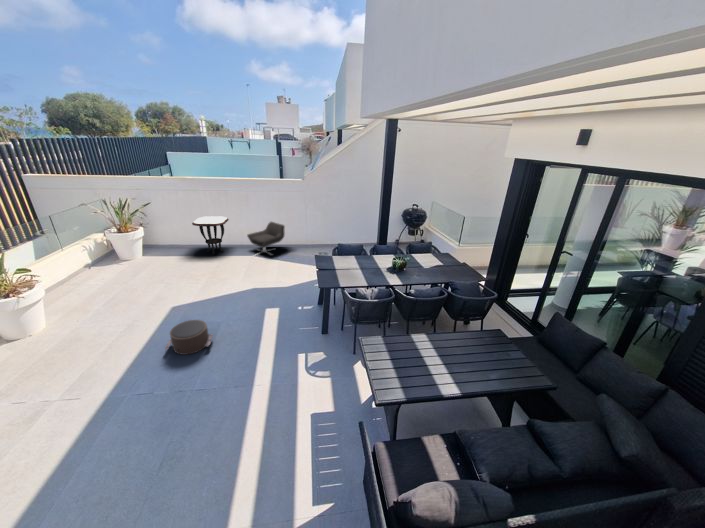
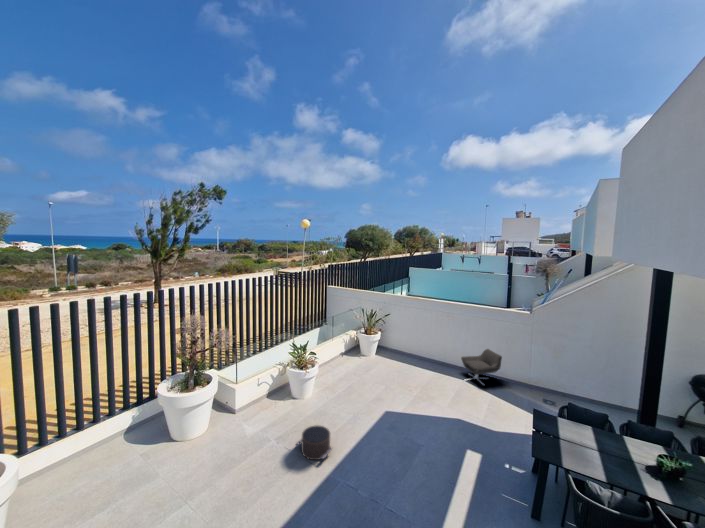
side table: present [192,216,229,255] -> none [416,332,447,368]
pouf: present [165,320,213,355] -> present [296,426,332,460]

